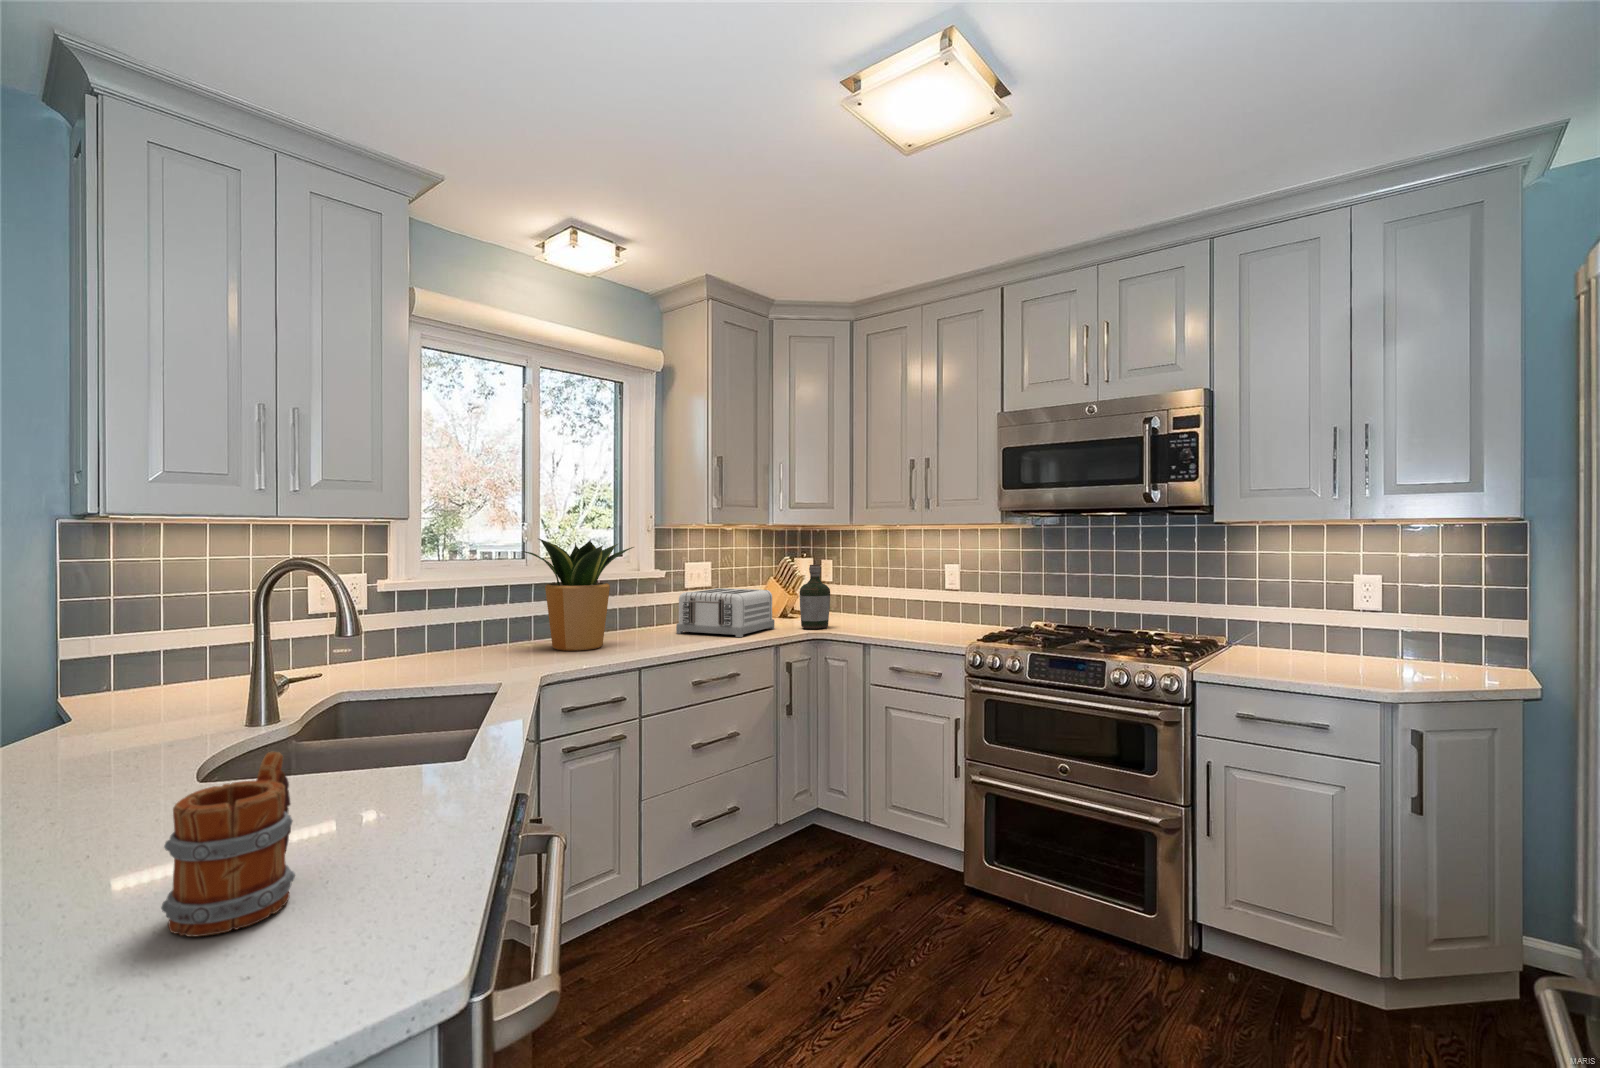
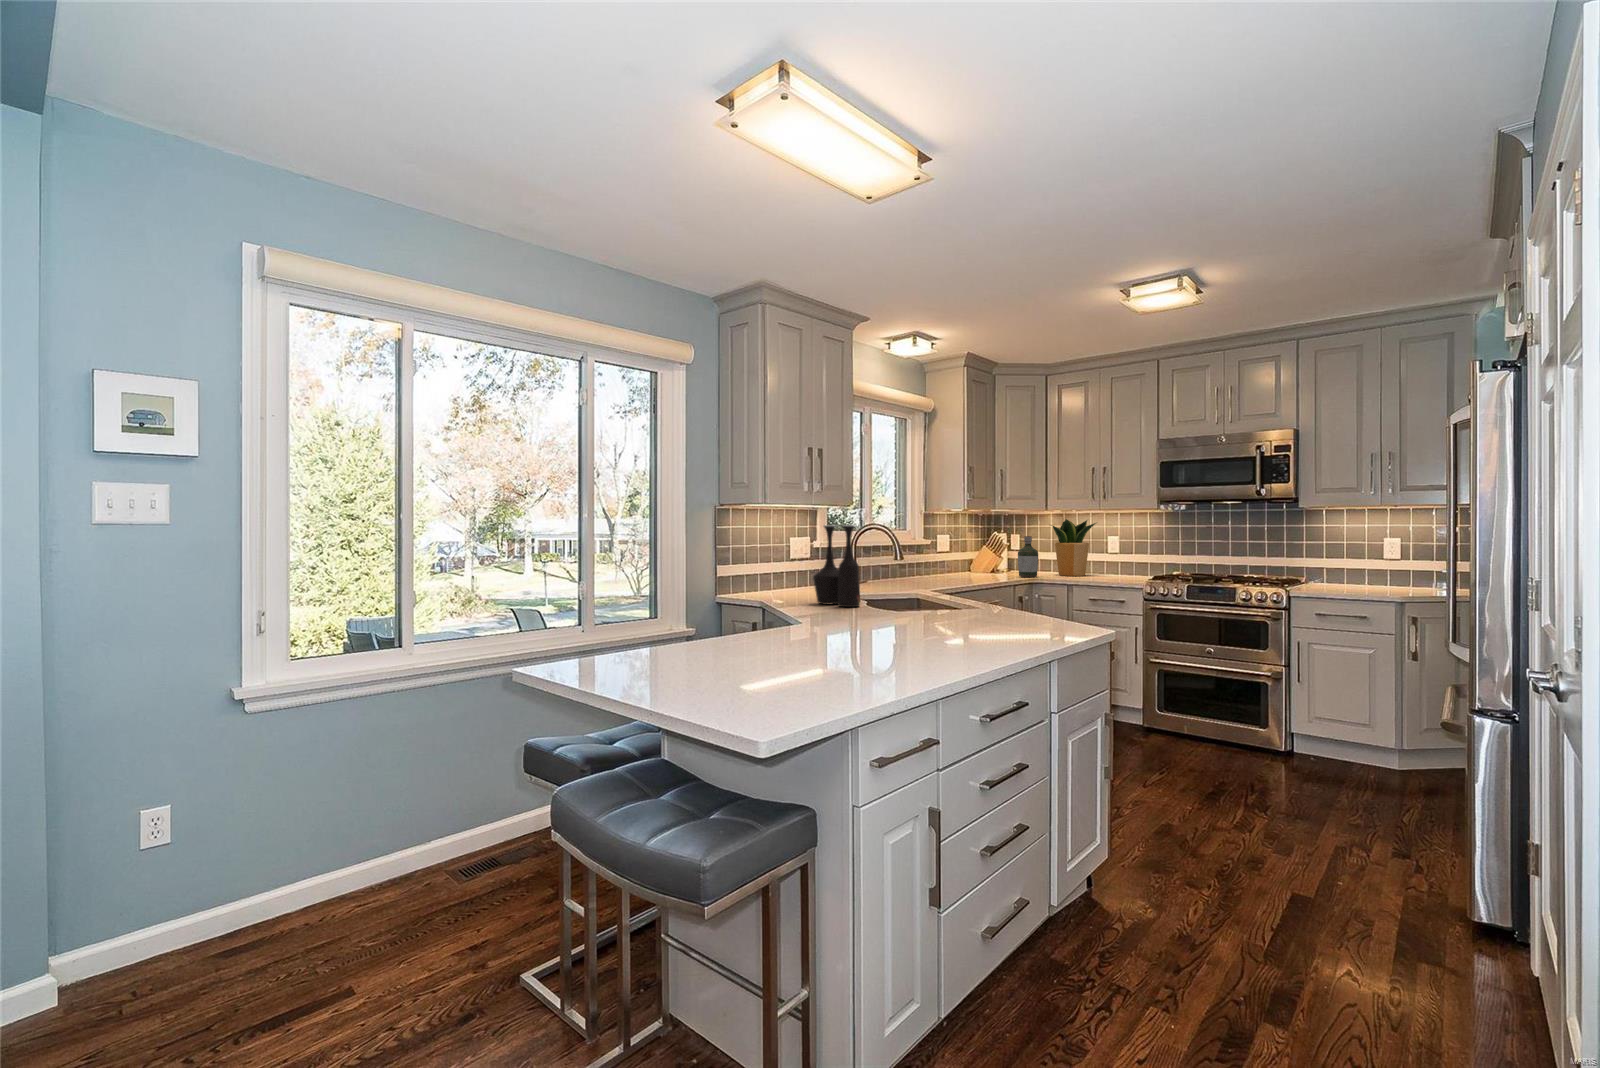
potted plant: present [522,539,634,651] -> present [1051,519,1096,576]
vase: none [82,565,184,772] -> present [813,525,860,607]
toaster: present [676,588,775,637] -> none [947,552,1003,580]
mug: present [161,752,295,936] -> none [1002,578,1035,623]

